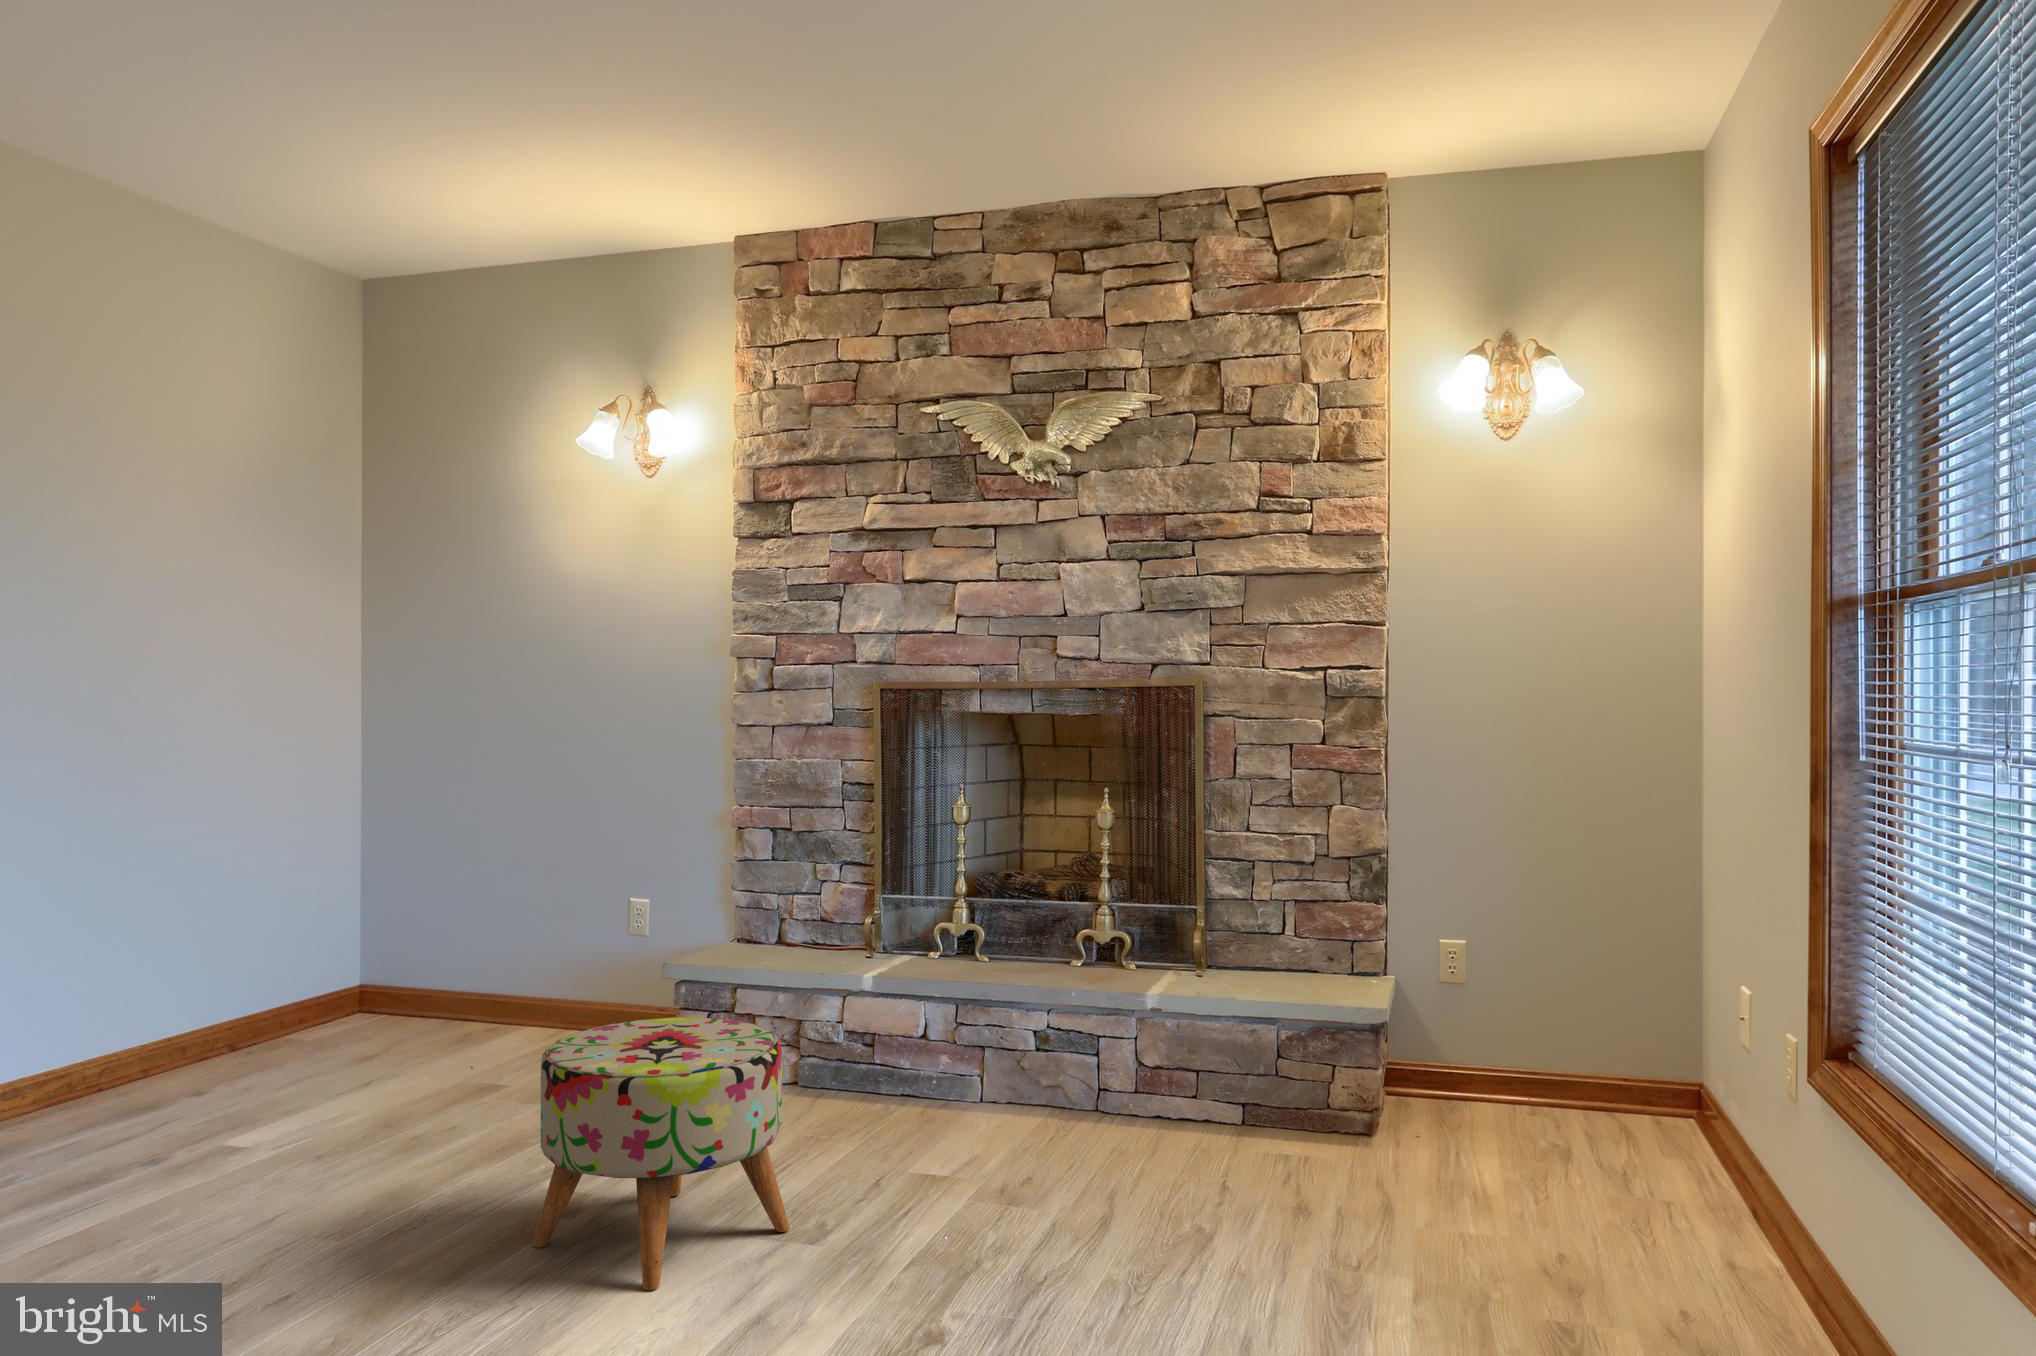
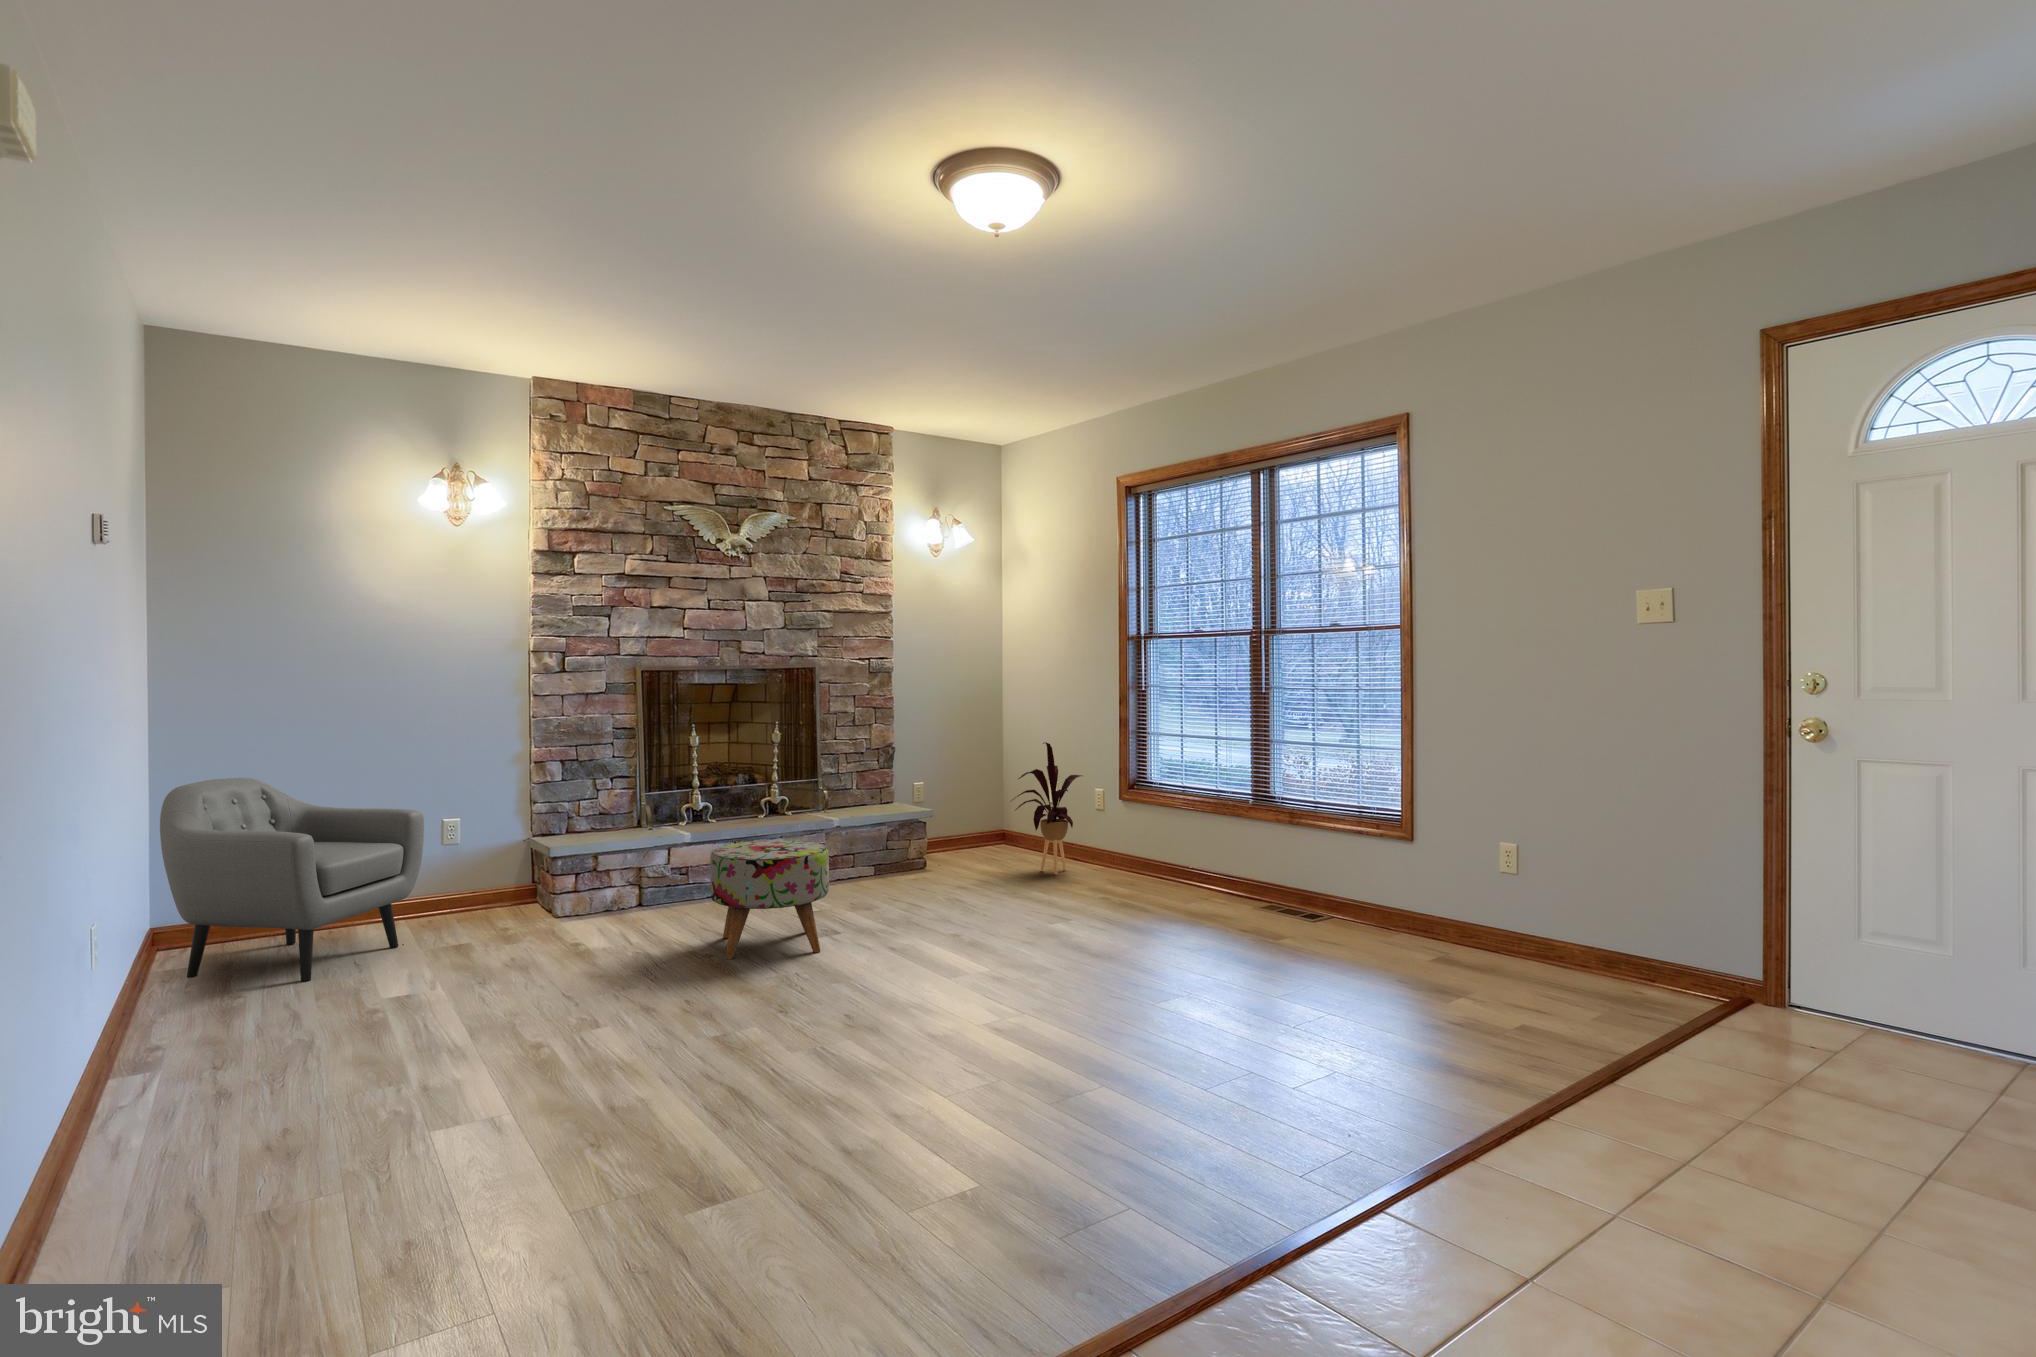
armchair: none [199,817,485,1099] -> present [160,778,424,982]
house plant: none [1494,888,1761,1256] -> present [1013,742,1082,874]

